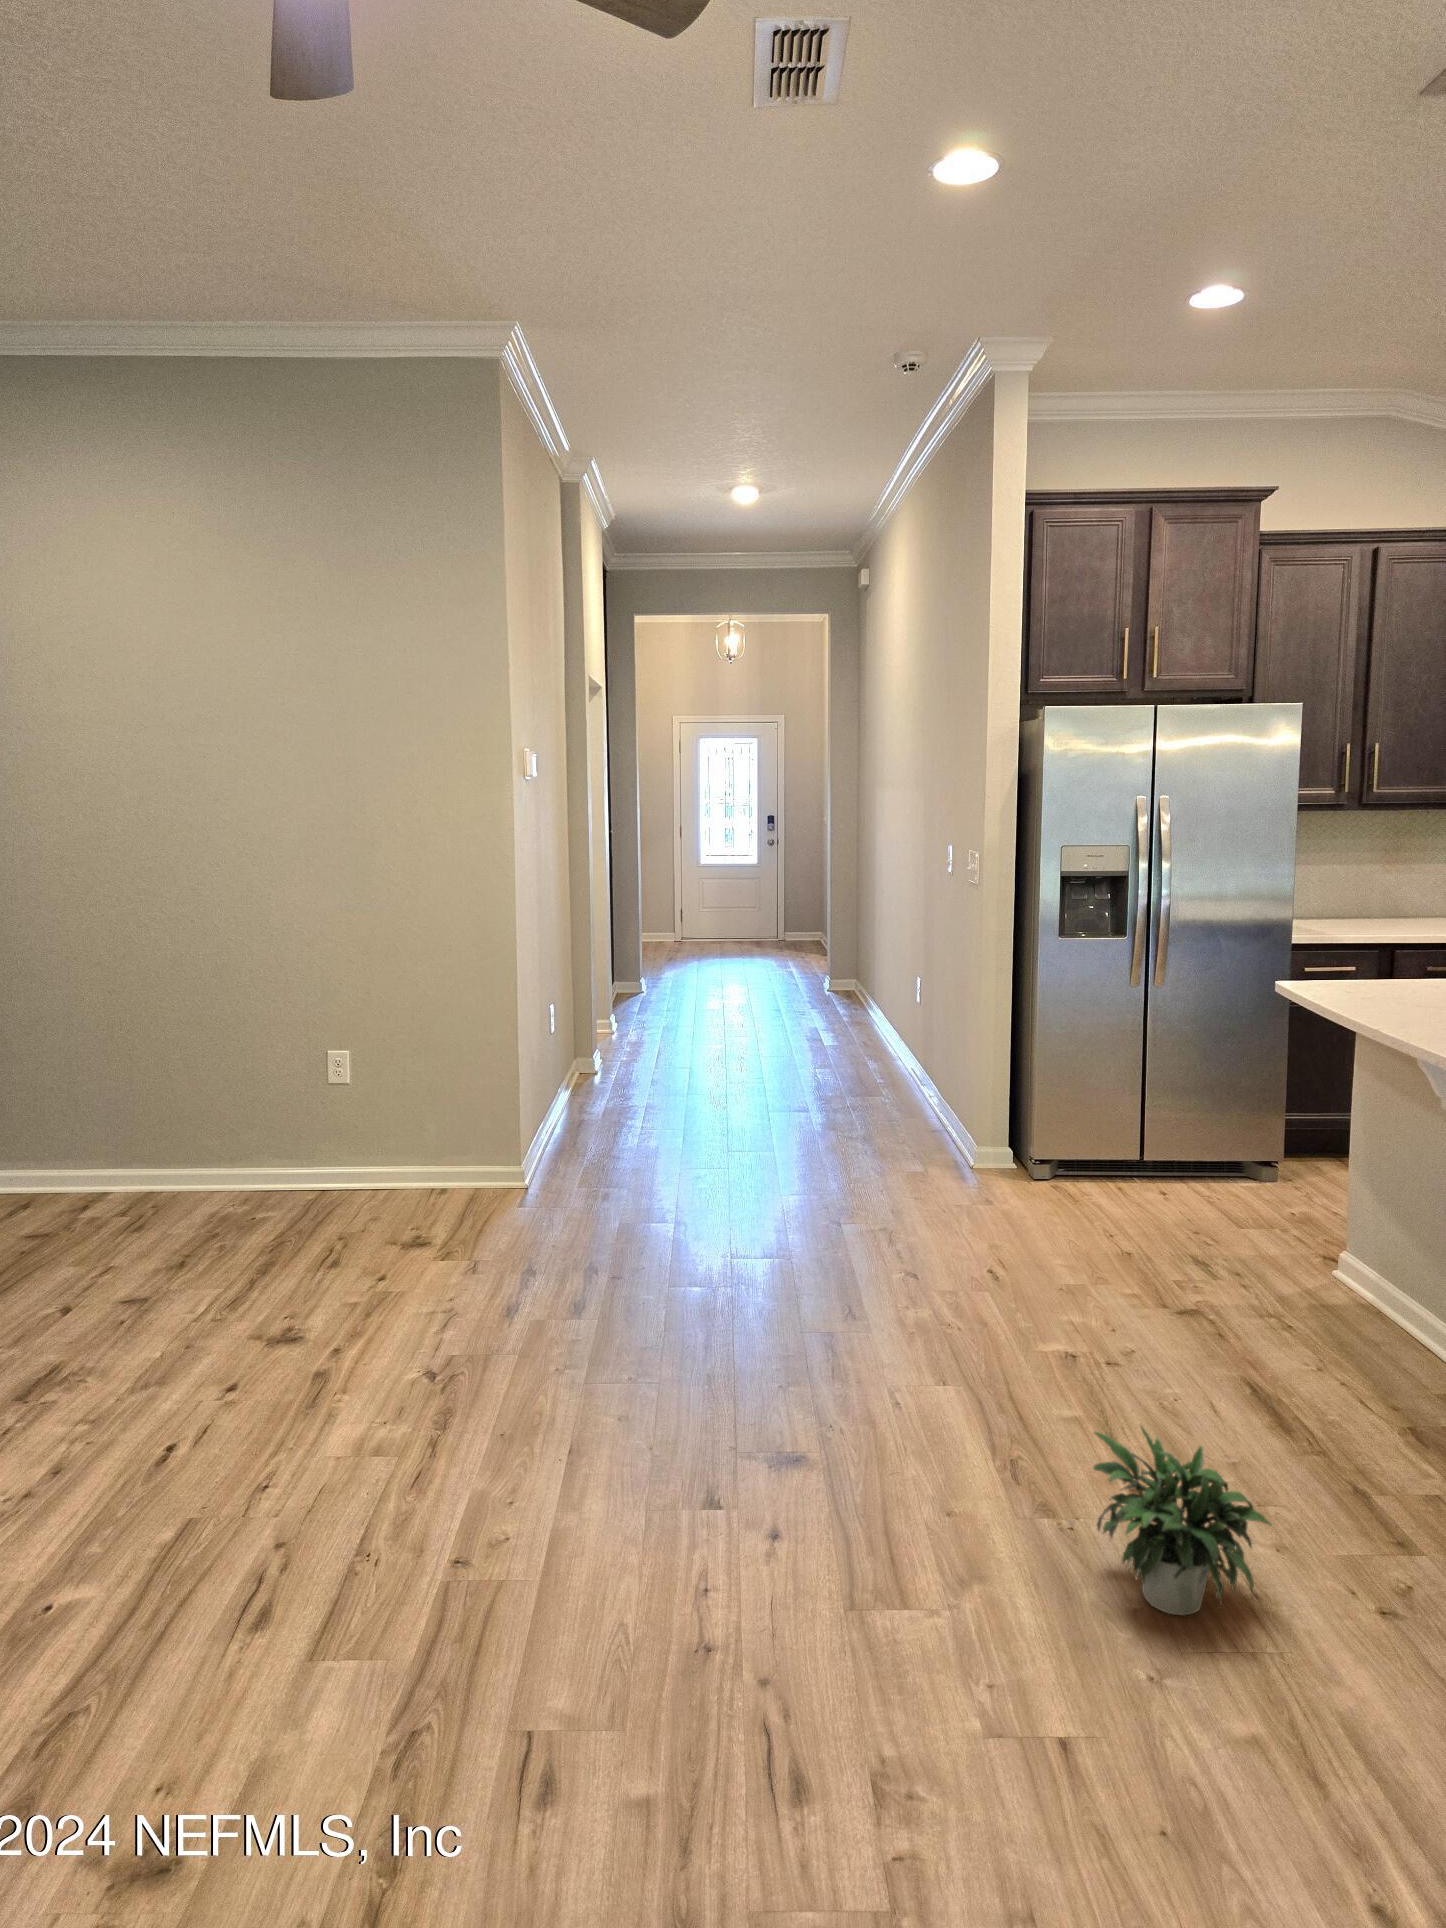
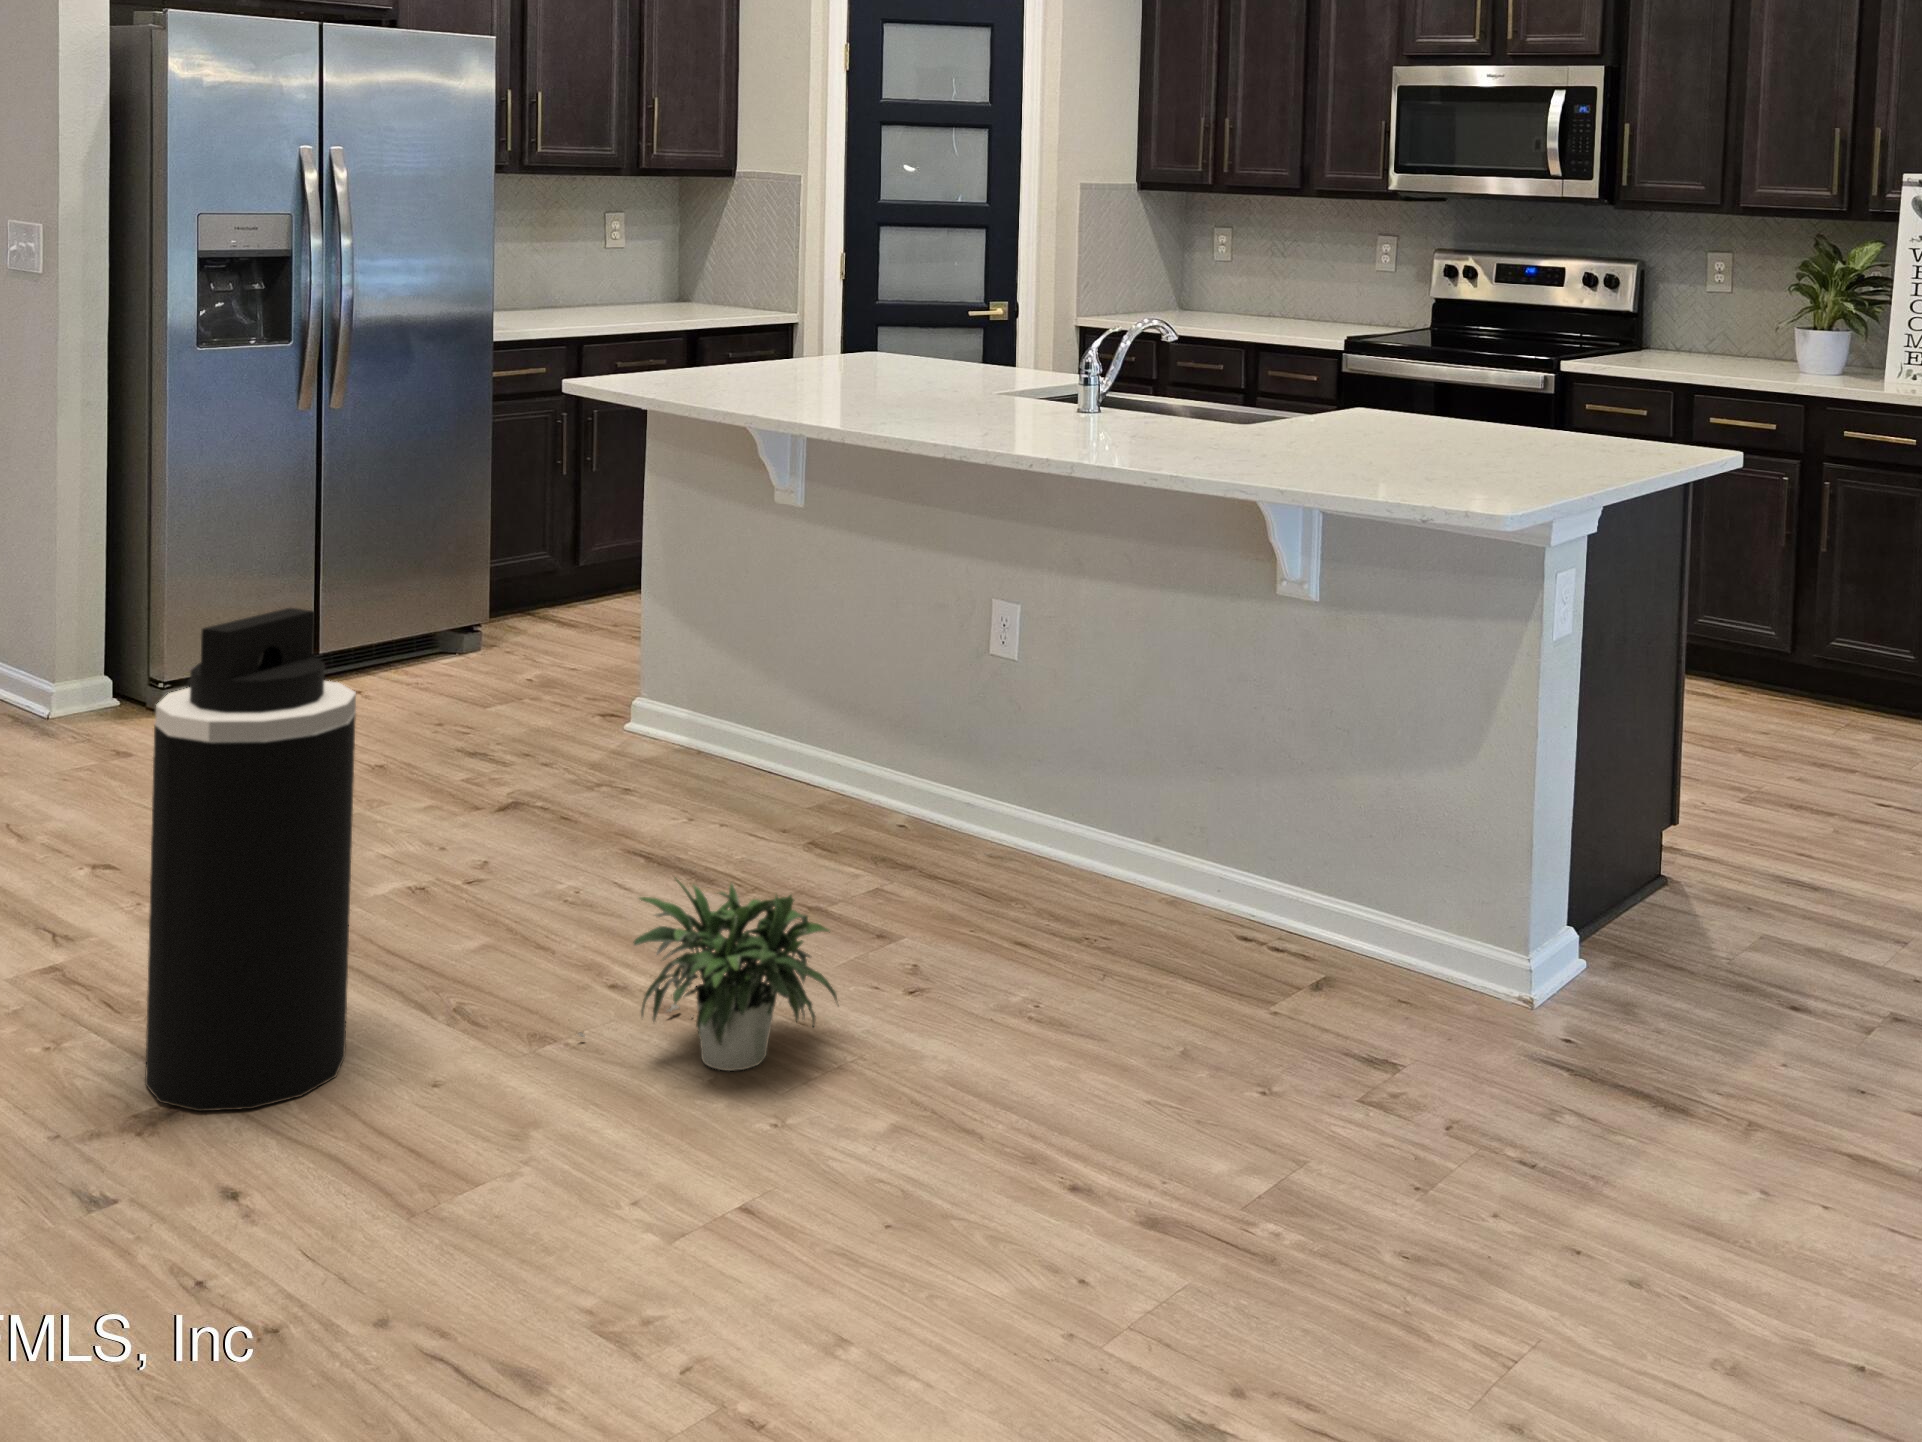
trash can: none [794,1137,931,1484] -> present [145,608,356,1111]

